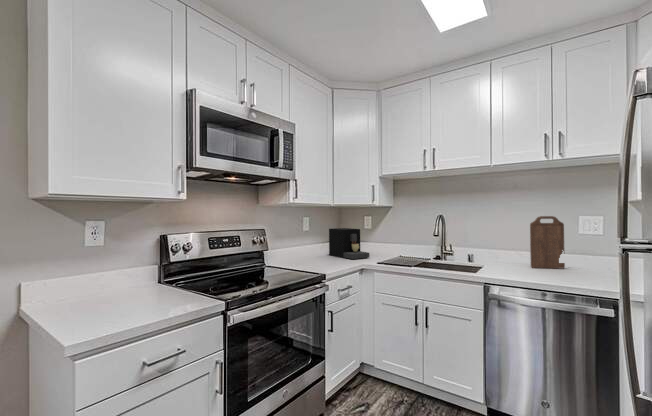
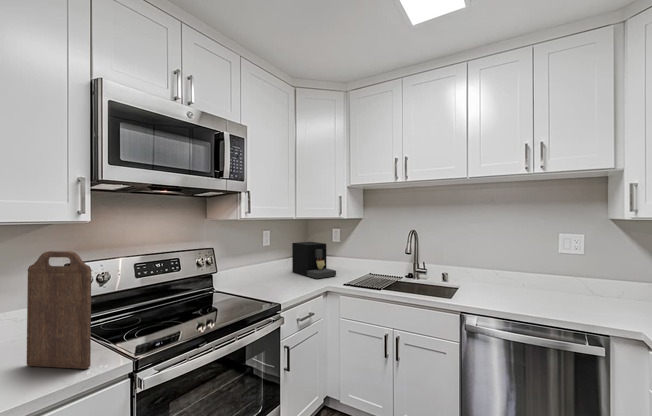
cutting board: present [530,216,565,268] -> present [27,251,91,369]

